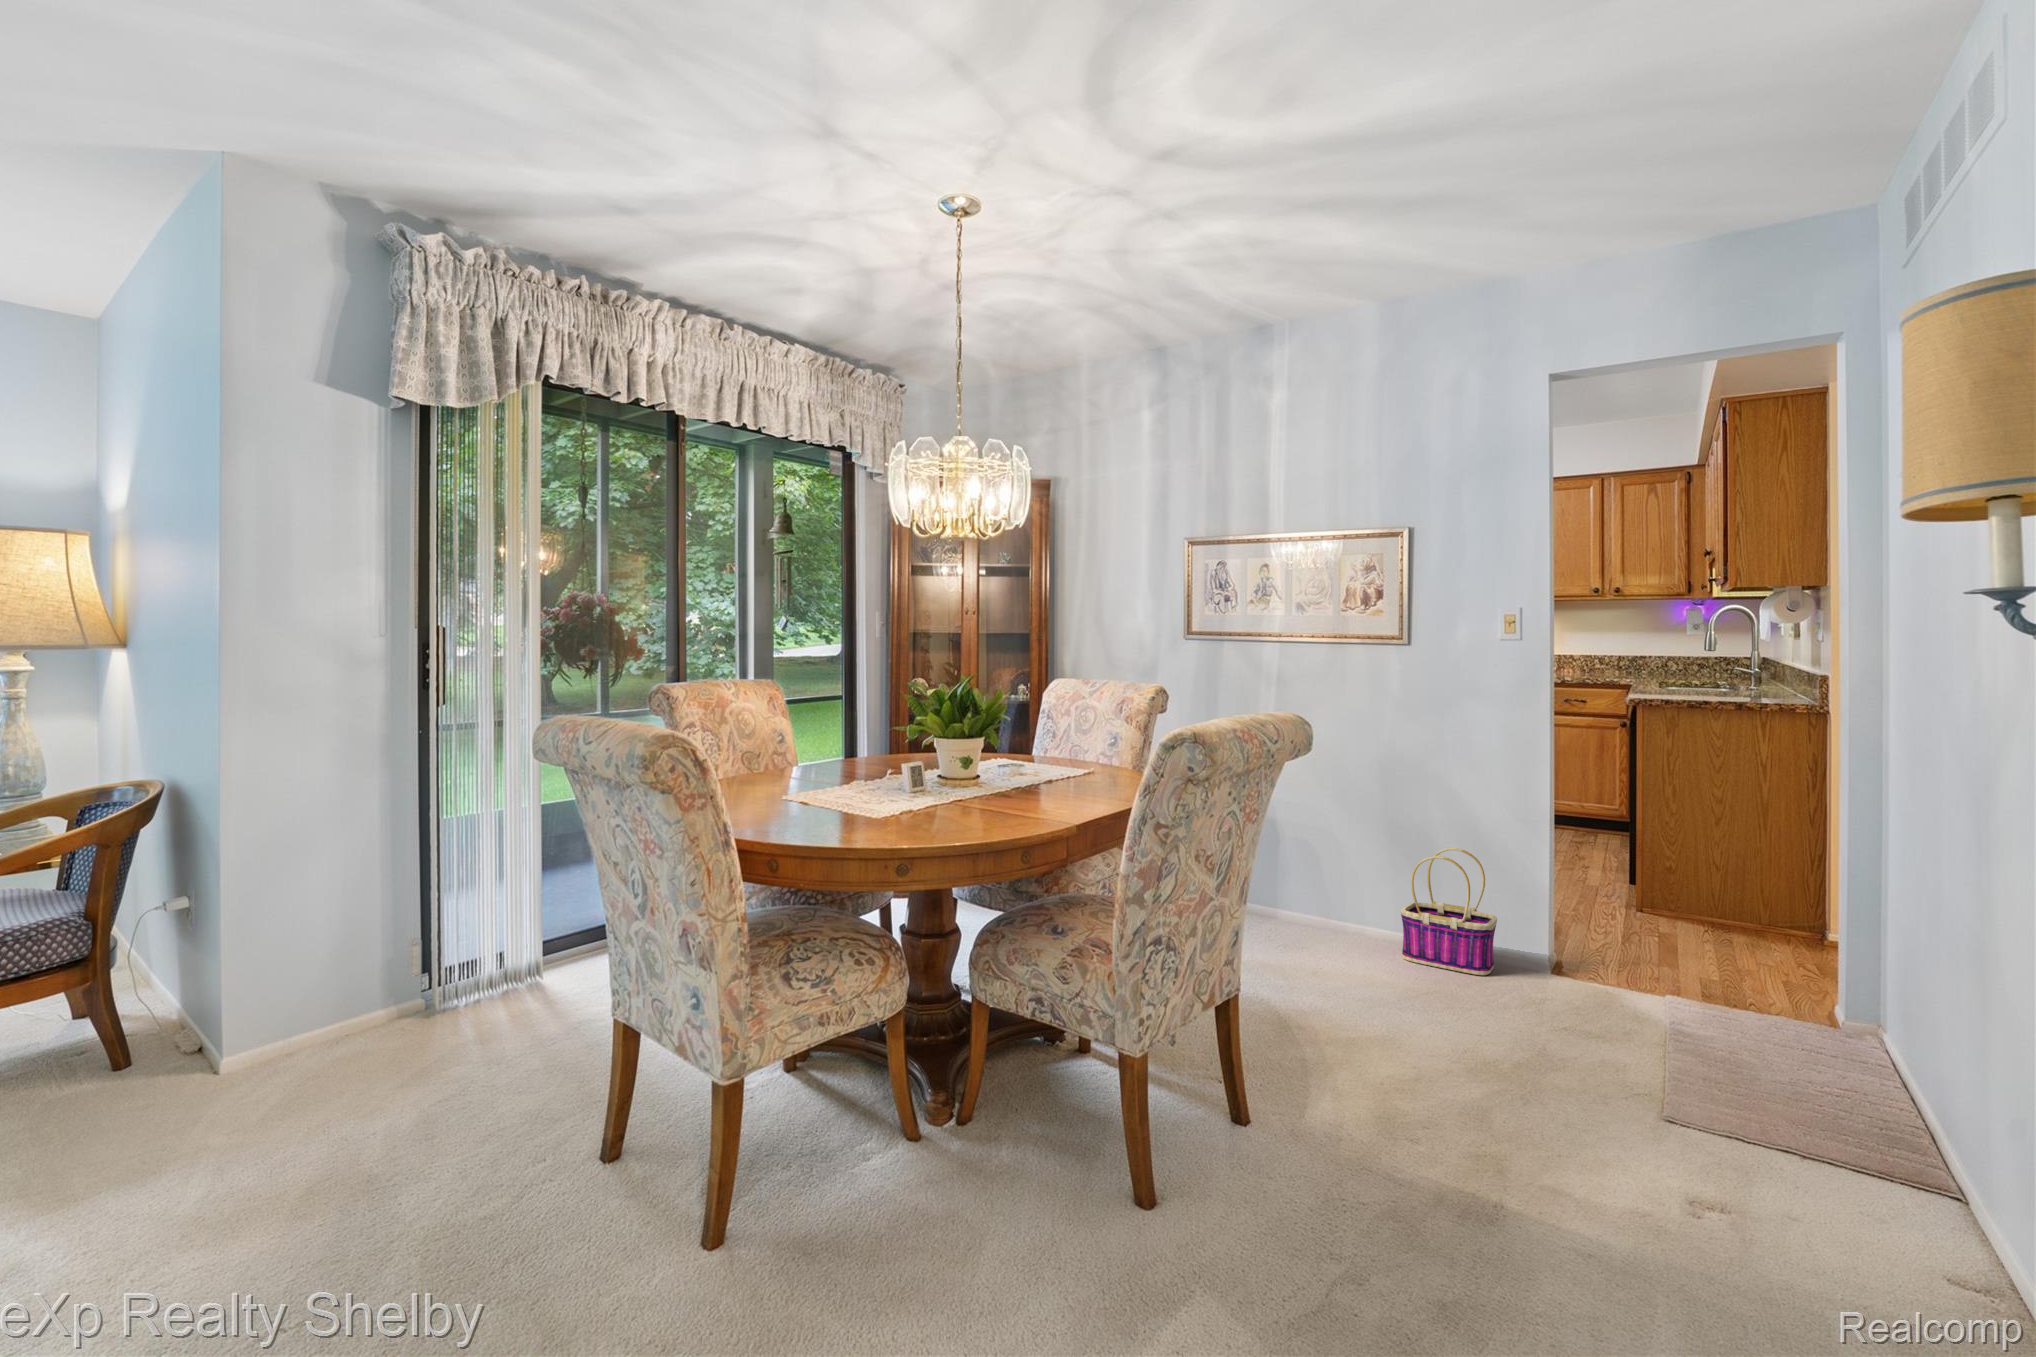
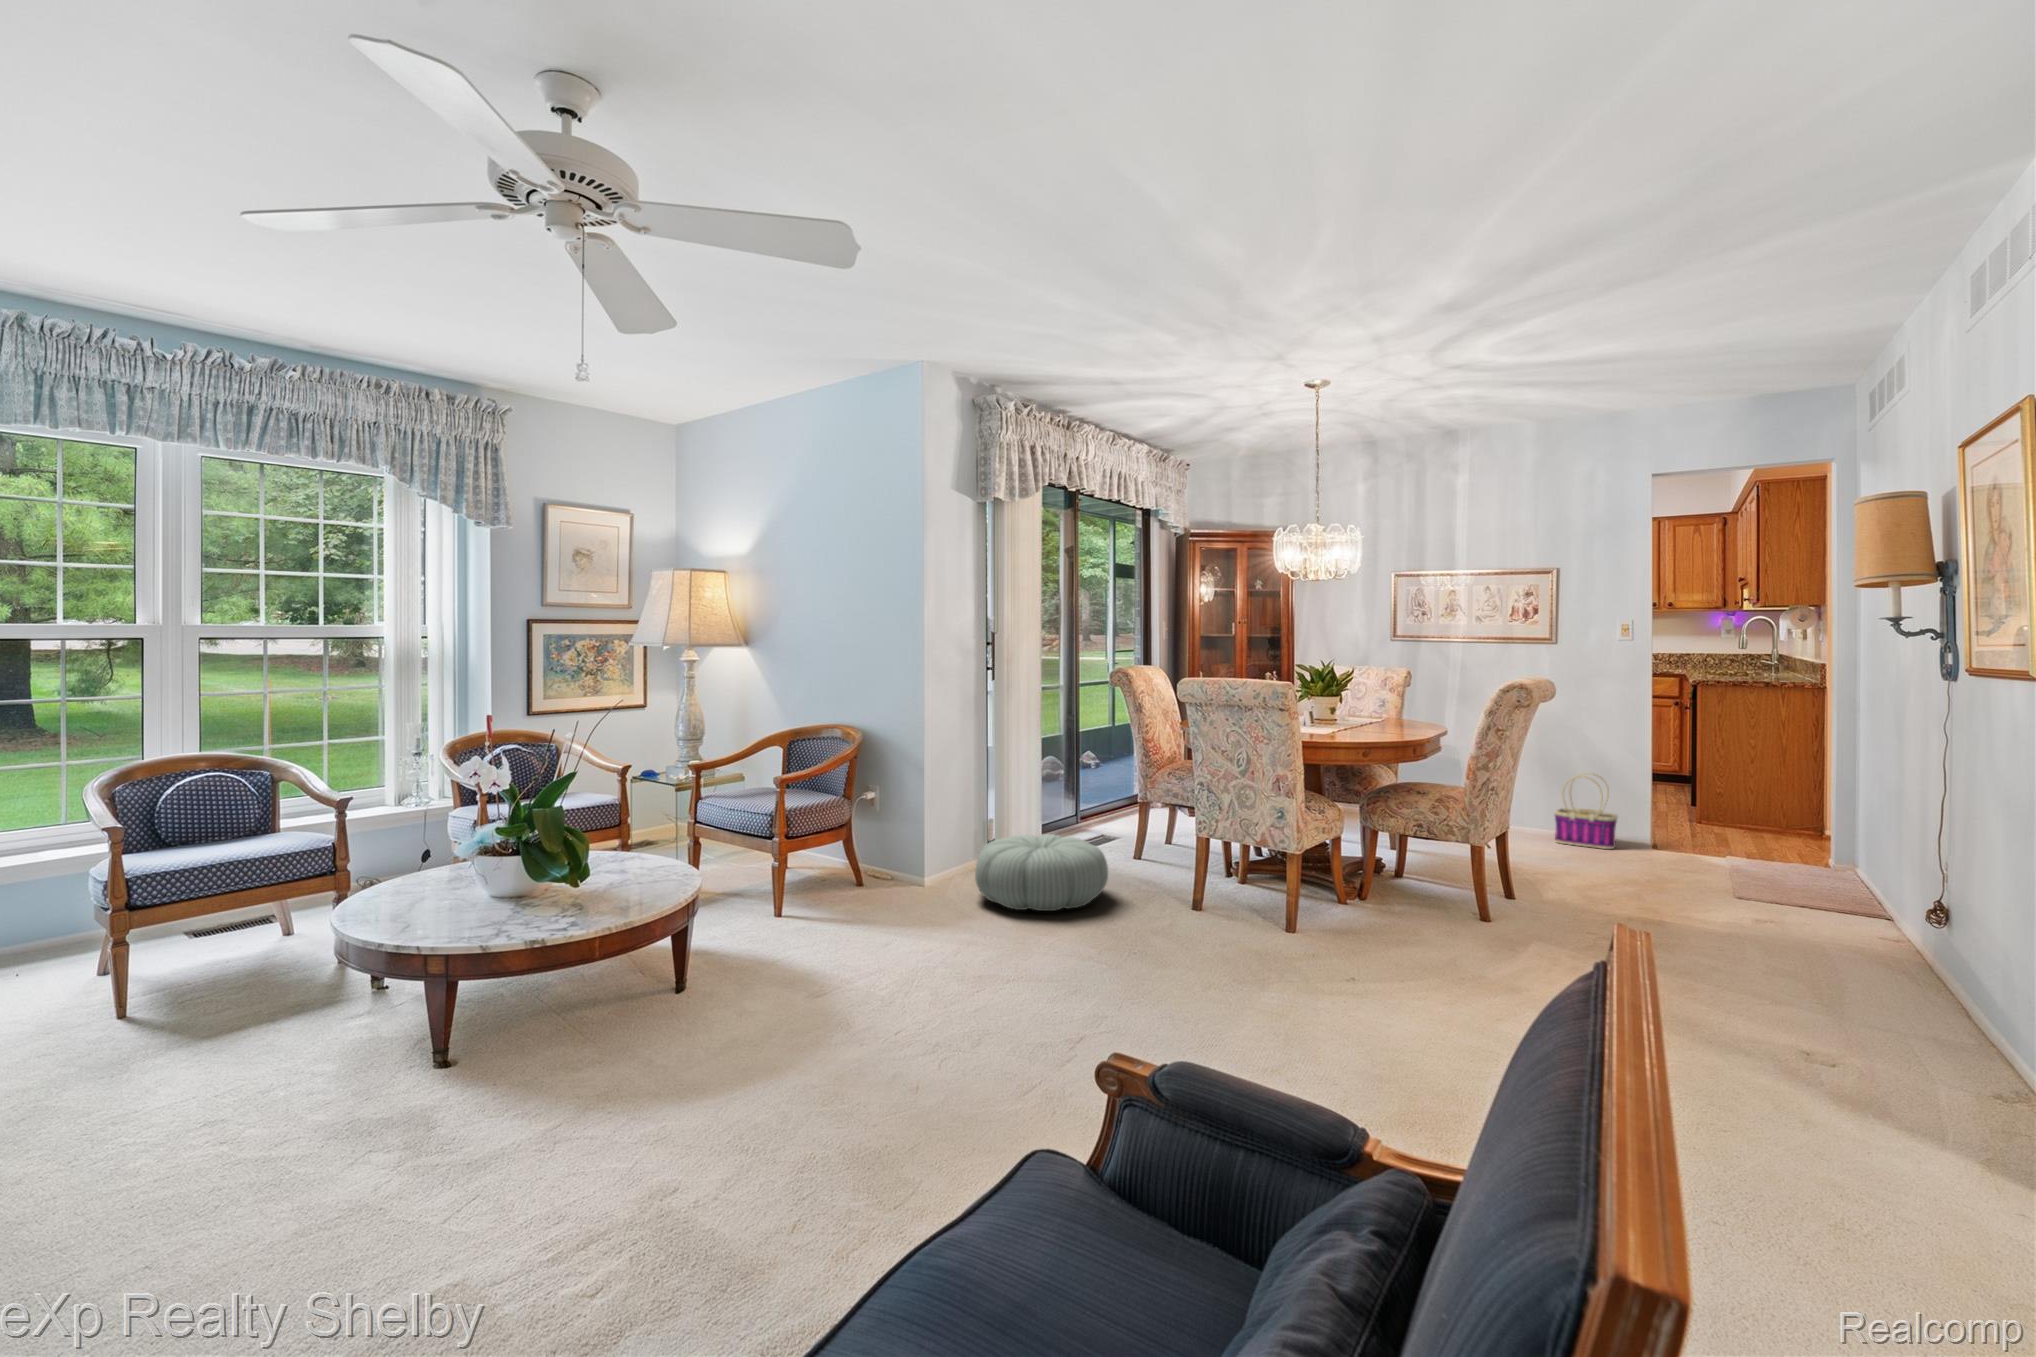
pouf: none [199,991,499,1175] -> present [975,834,1108,911]

